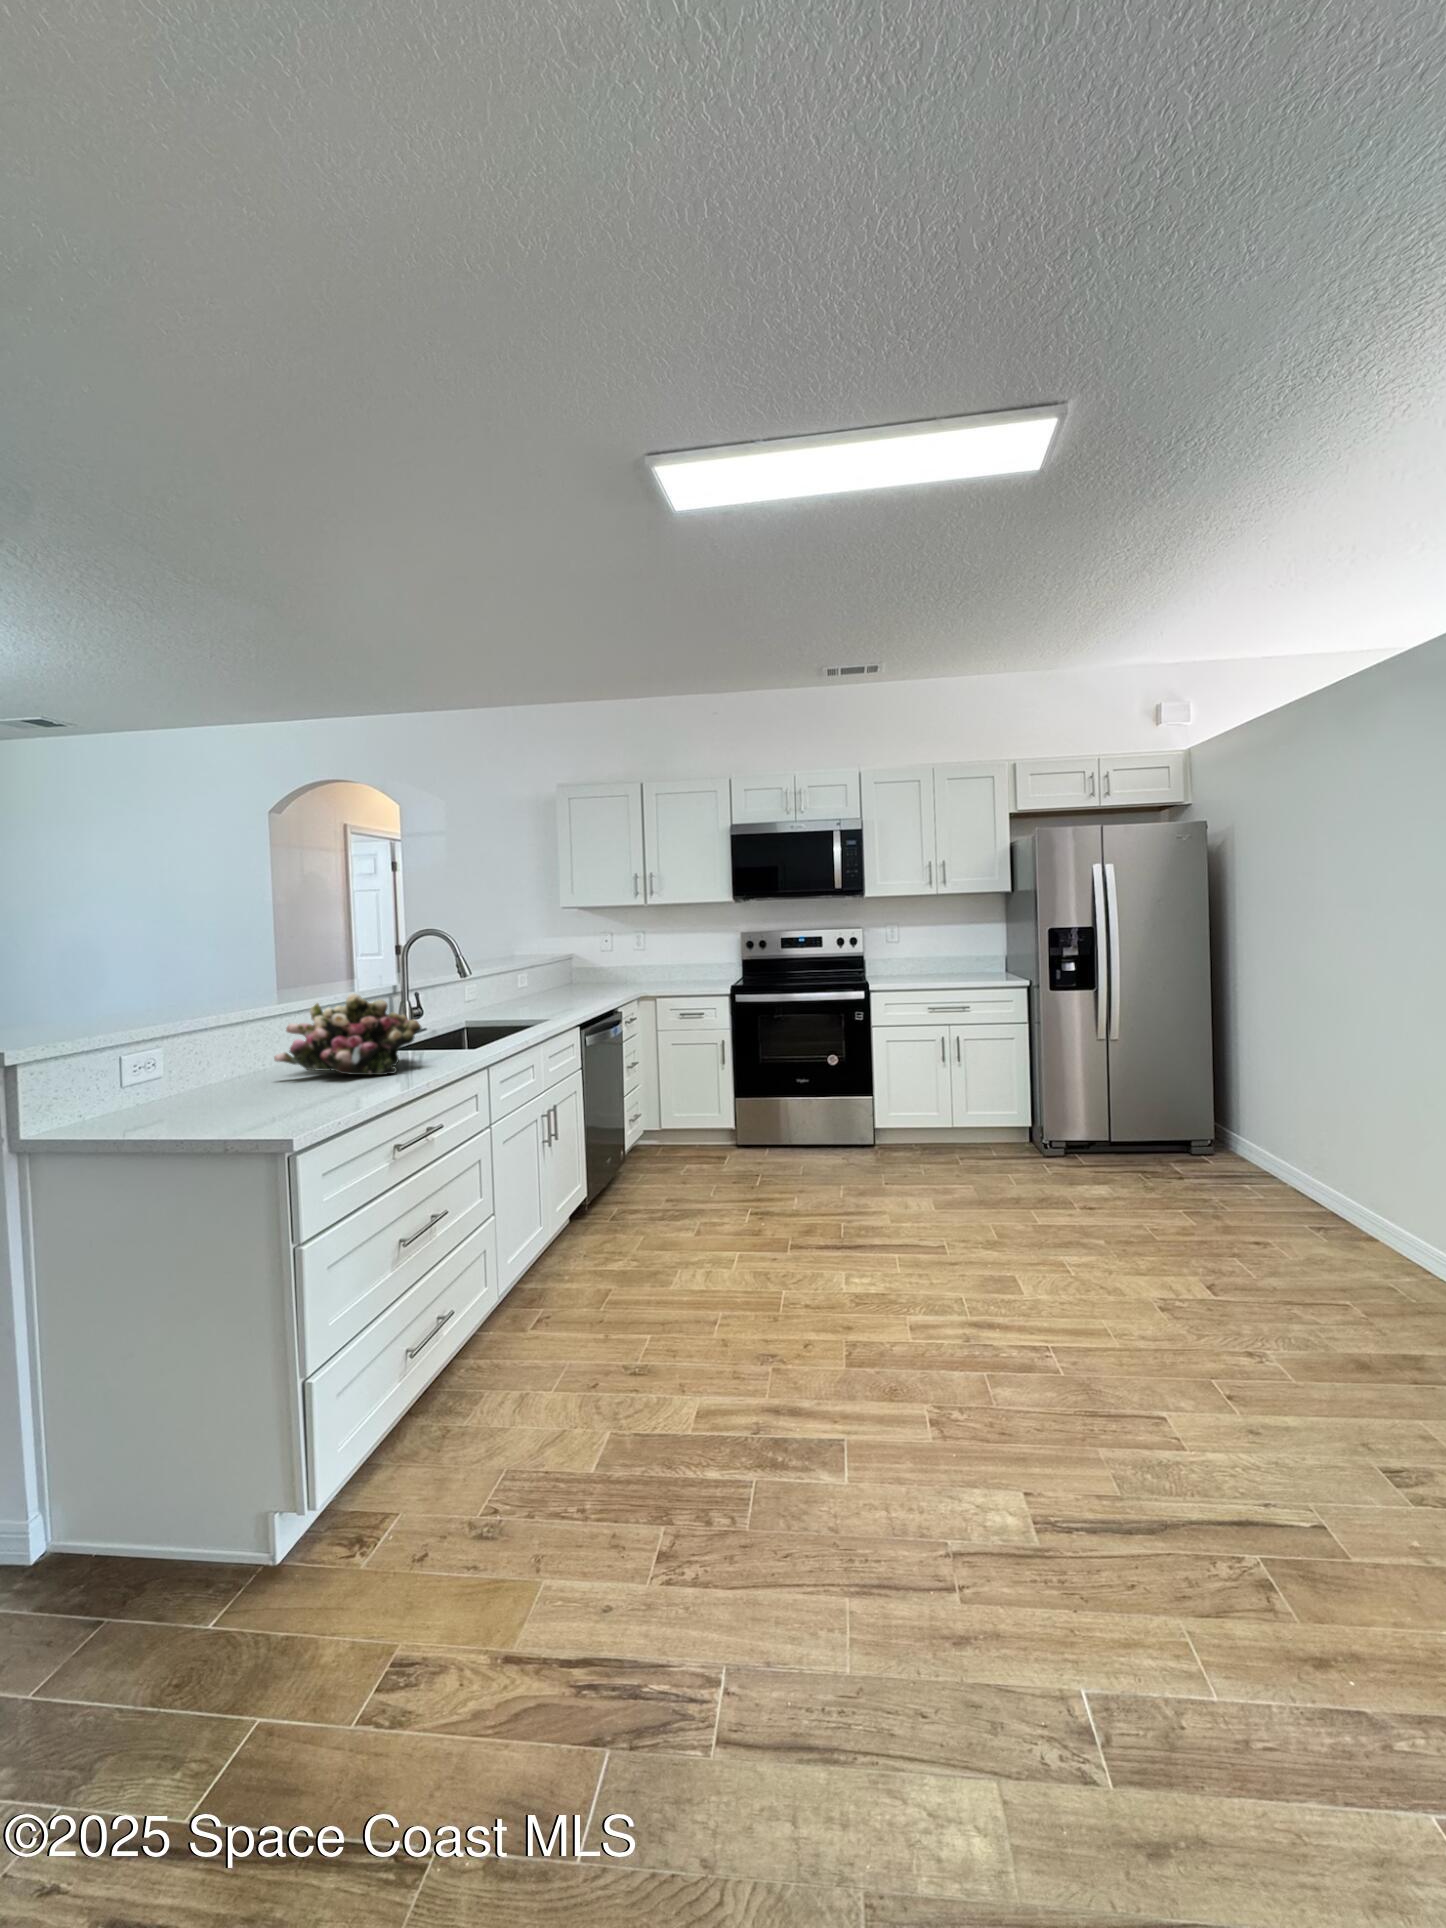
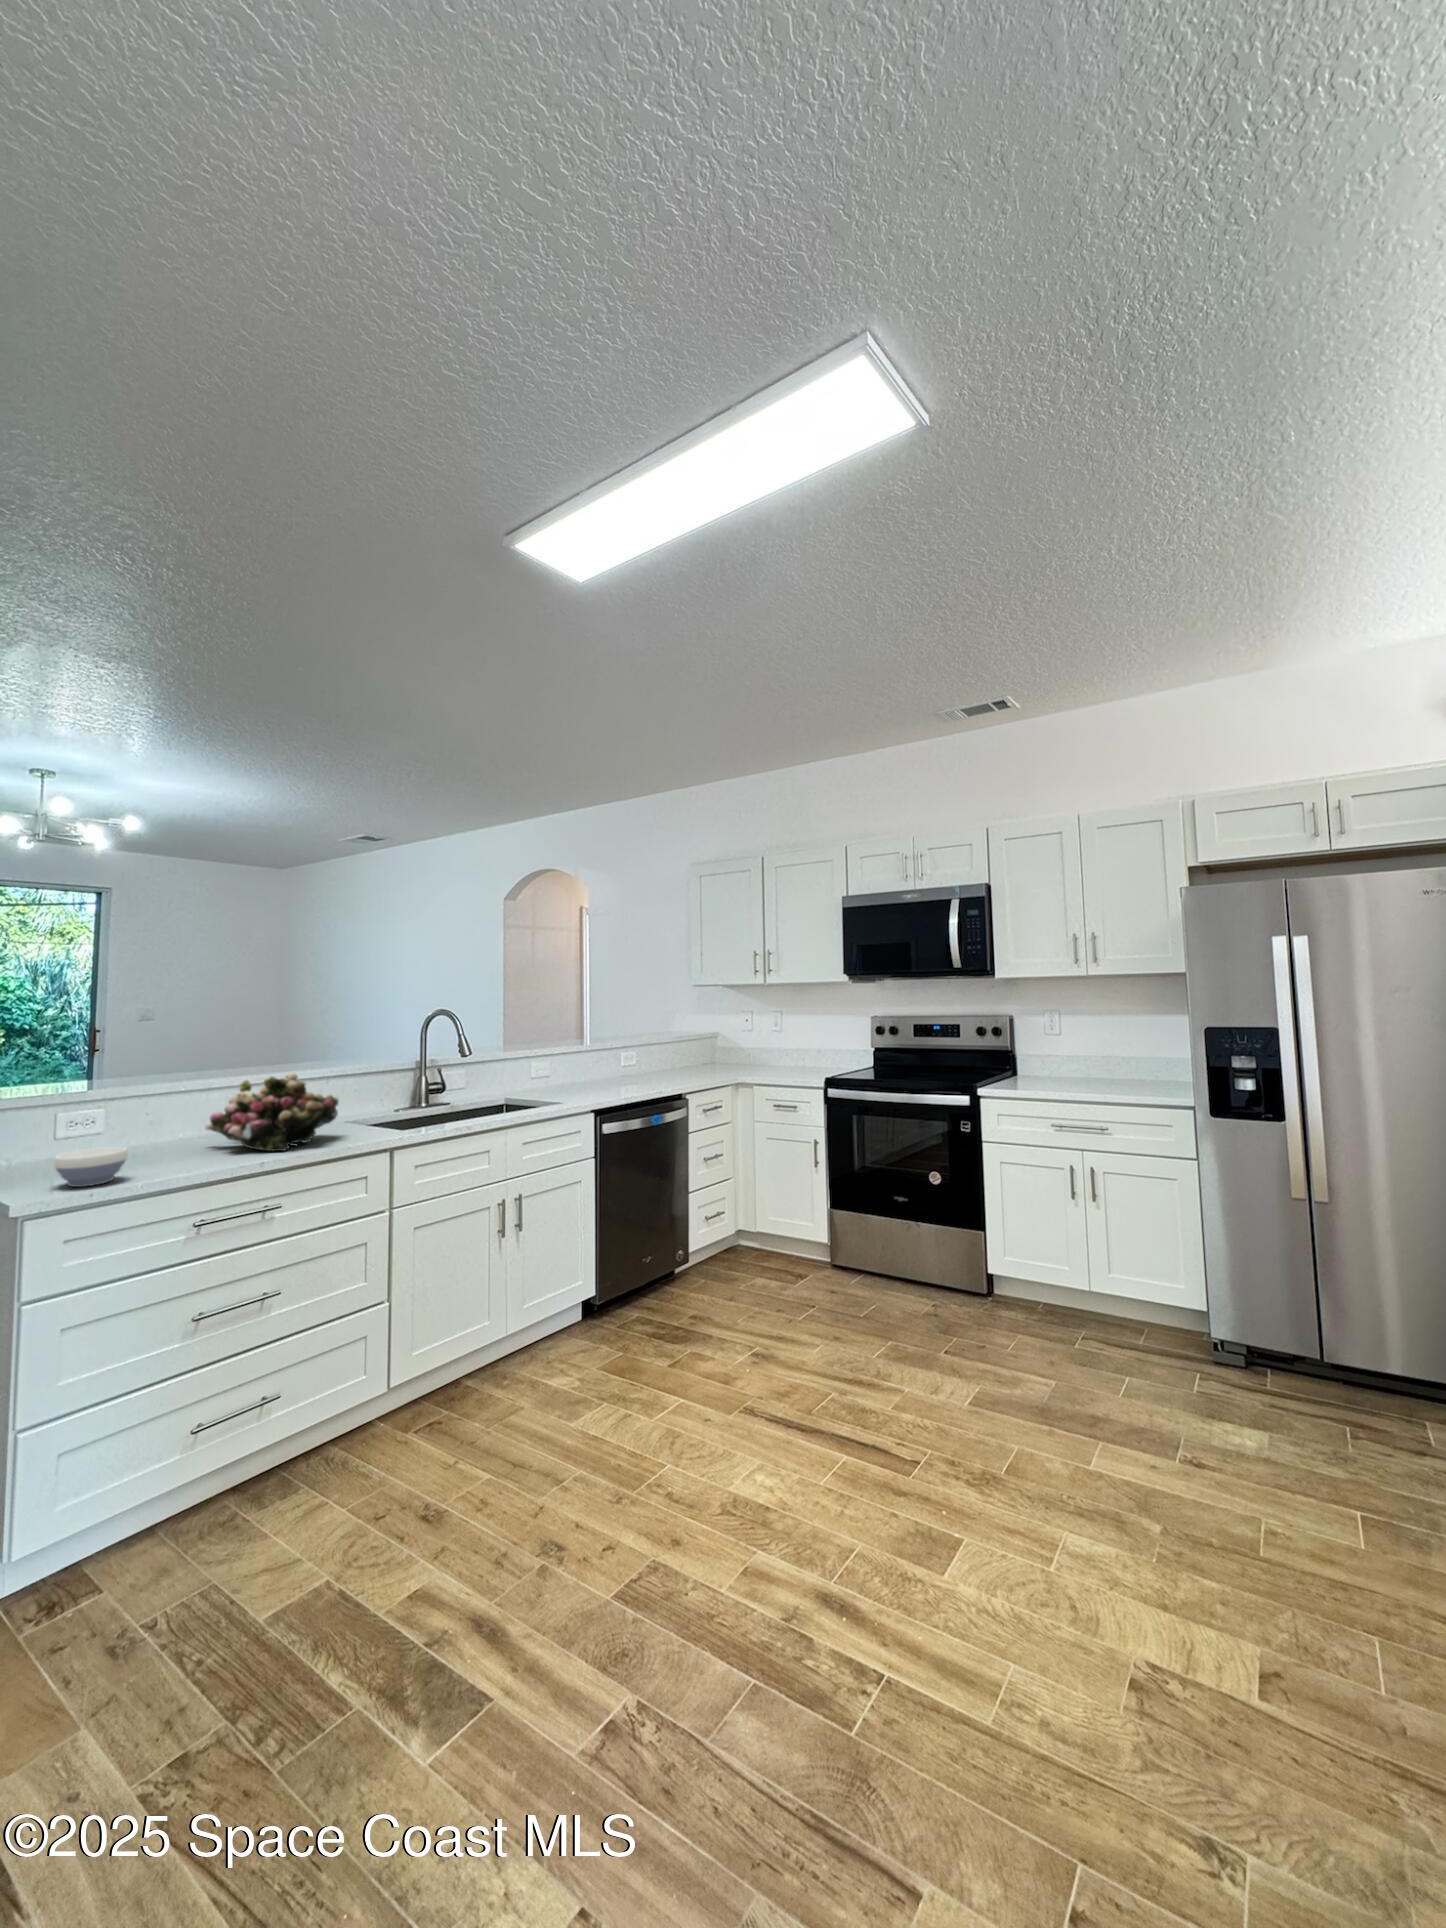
bowl: none [231,1075,309,1121] -> present [54,1147,128,1187]

